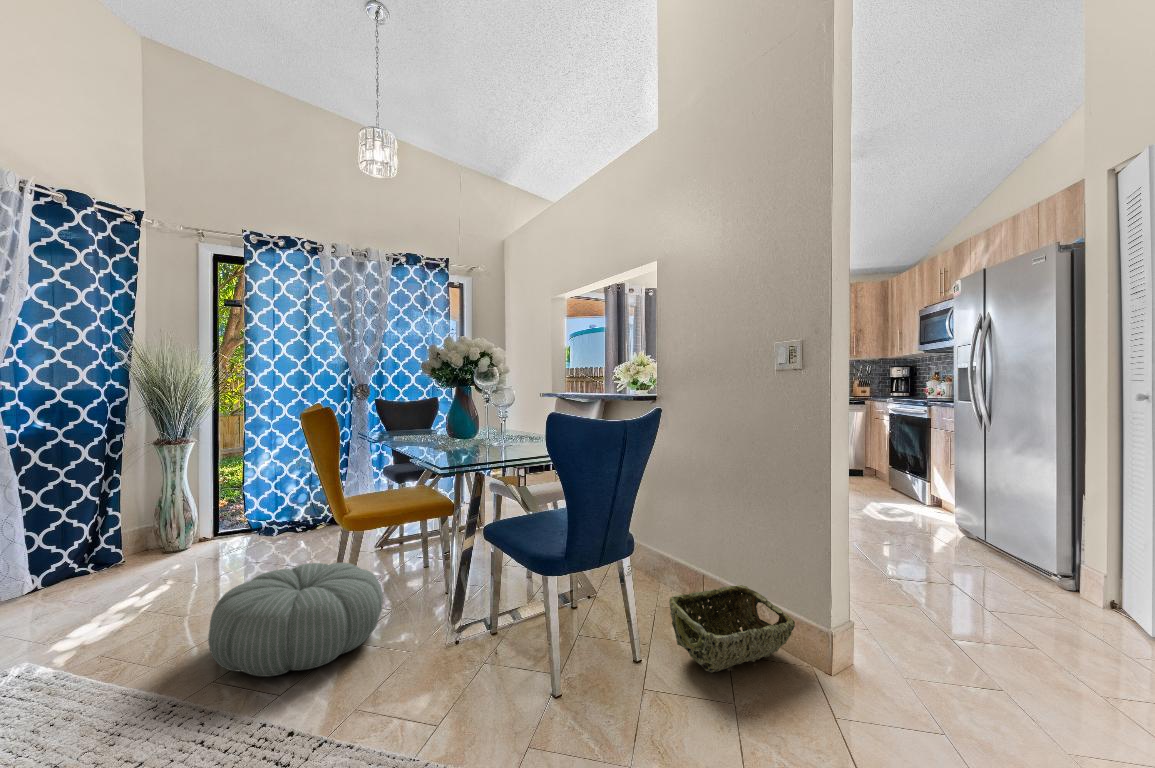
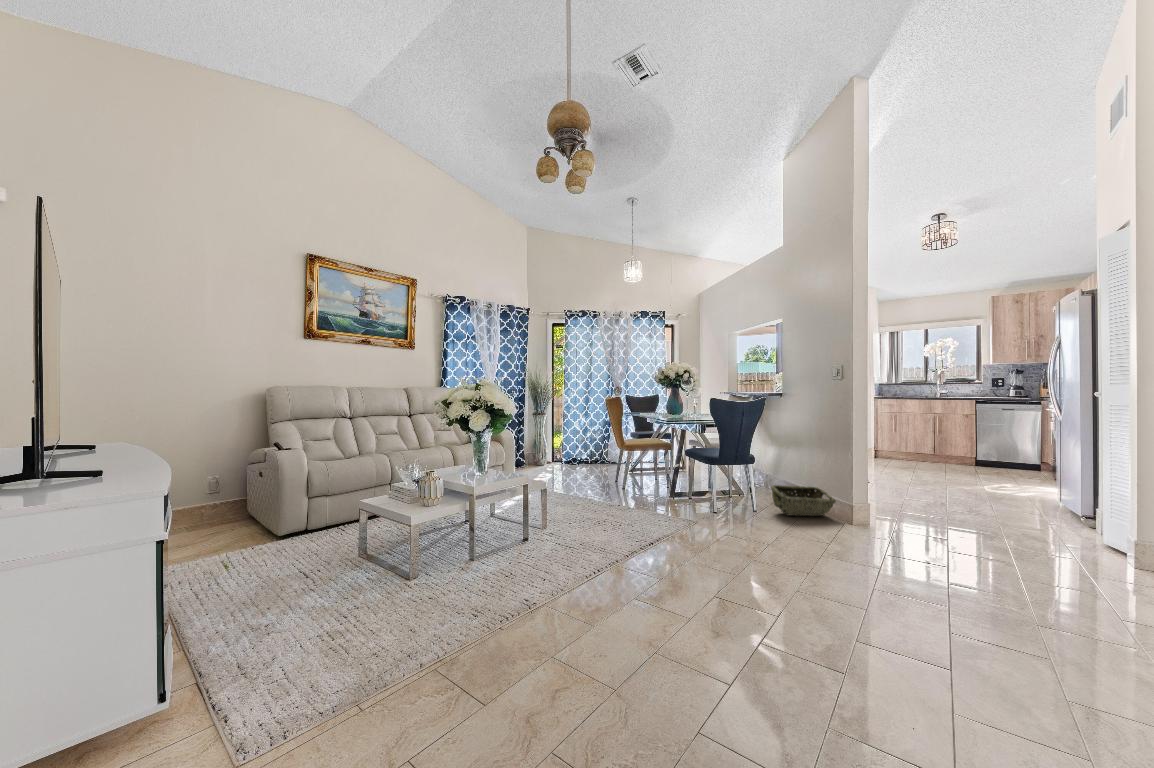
pouf: present [208,563,383,677] -> none [580,464,642,498]

